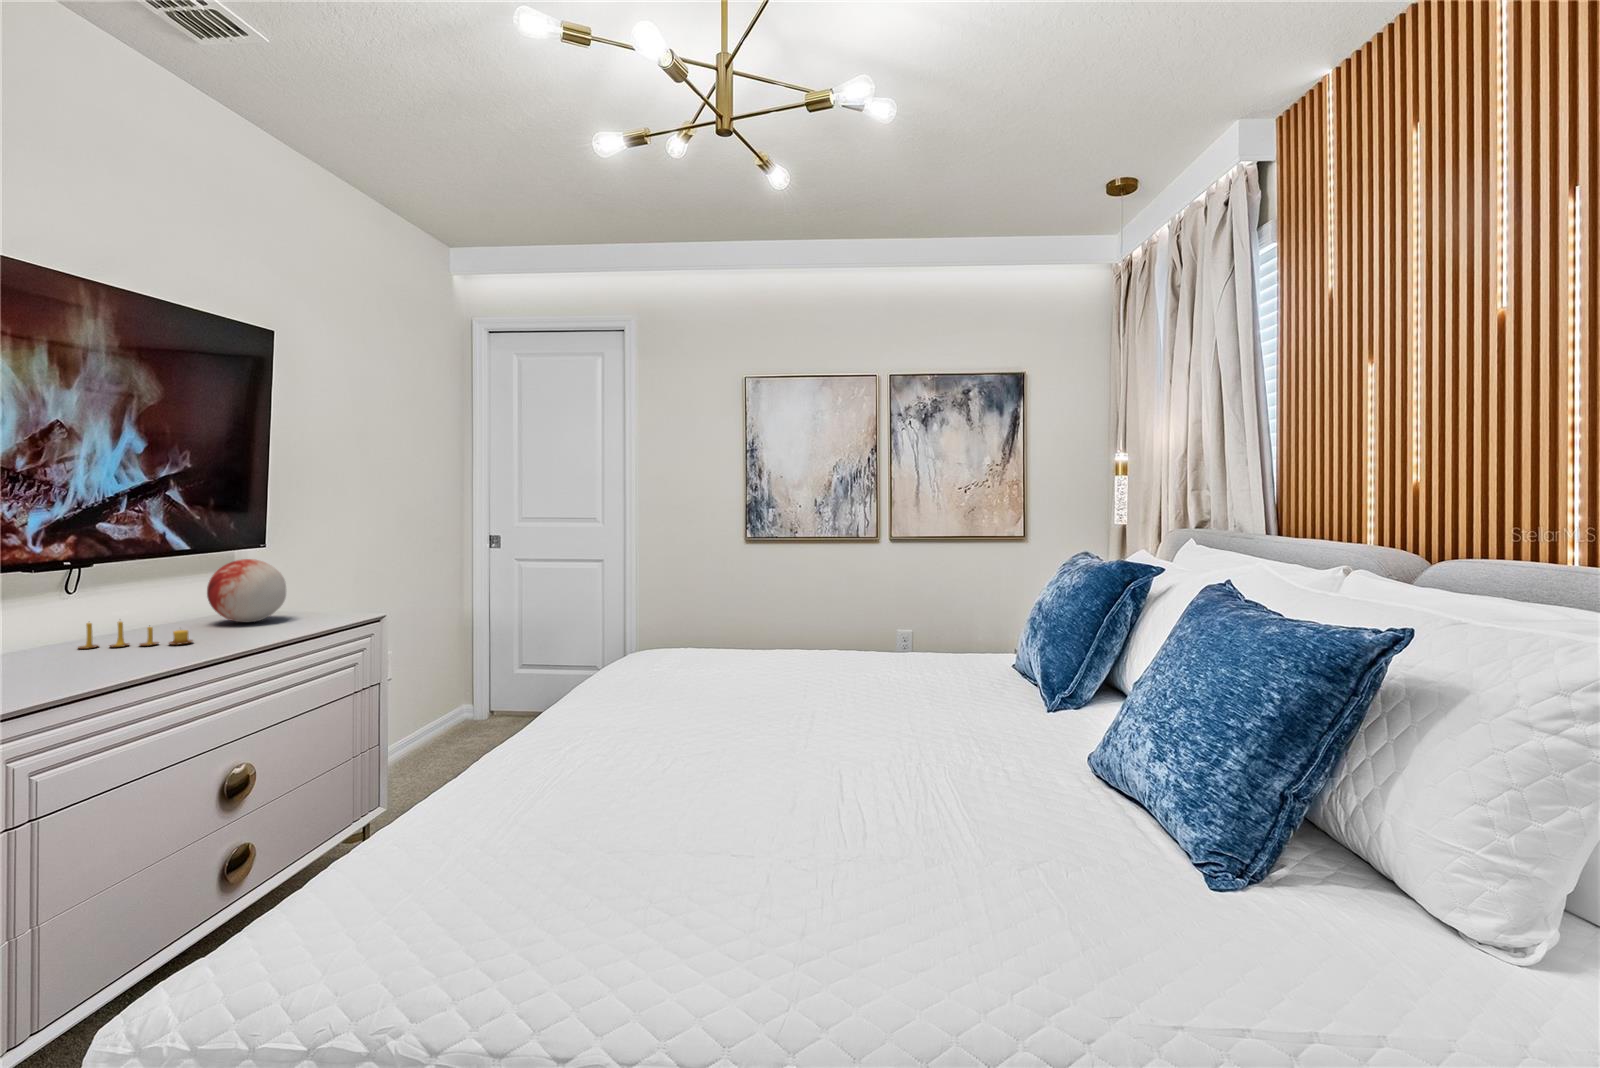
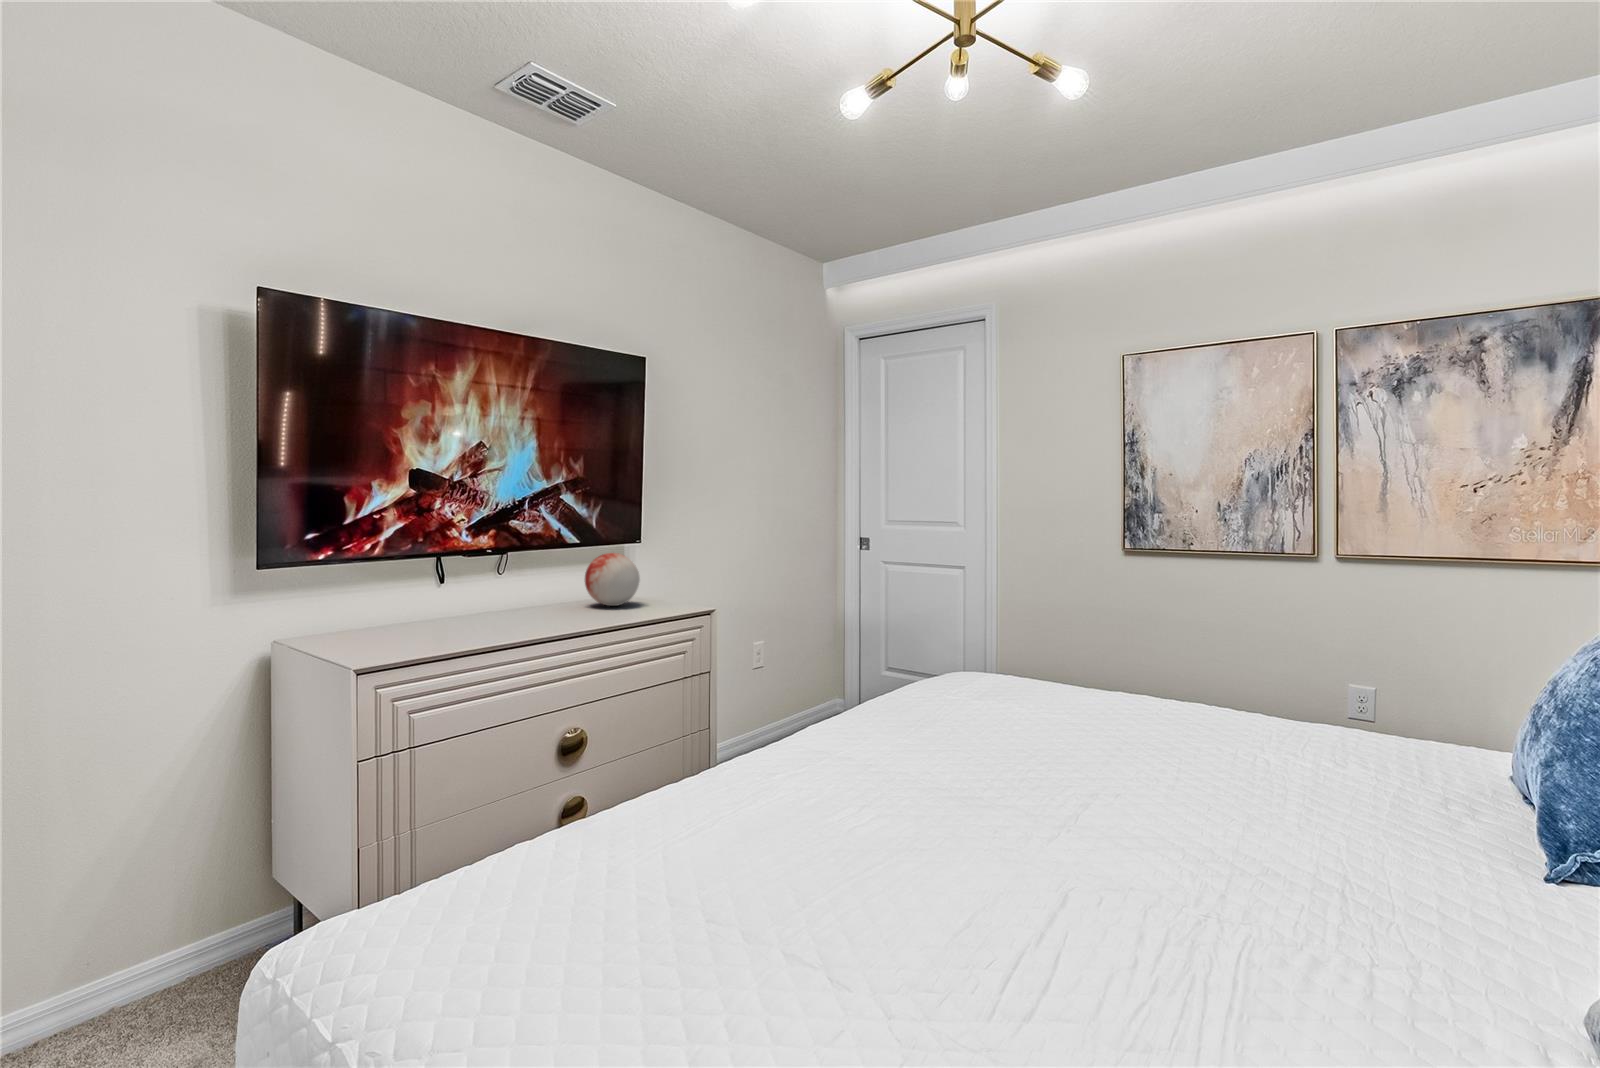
candle: present [78,621,193,649] -> none [492,595,558,620]

